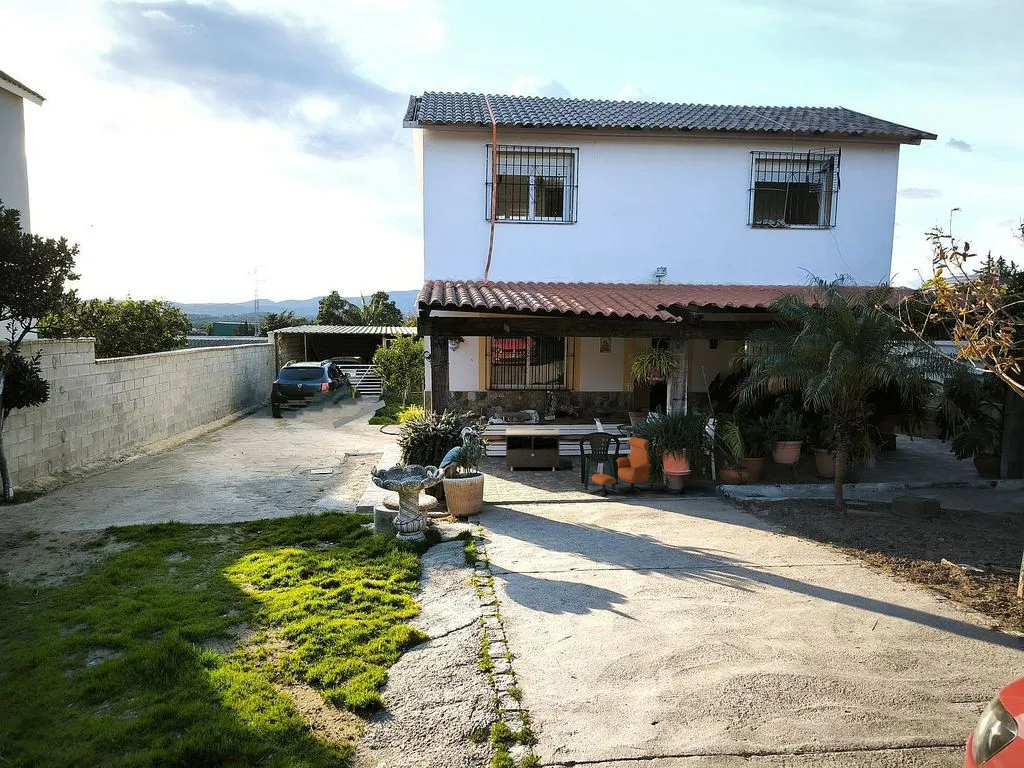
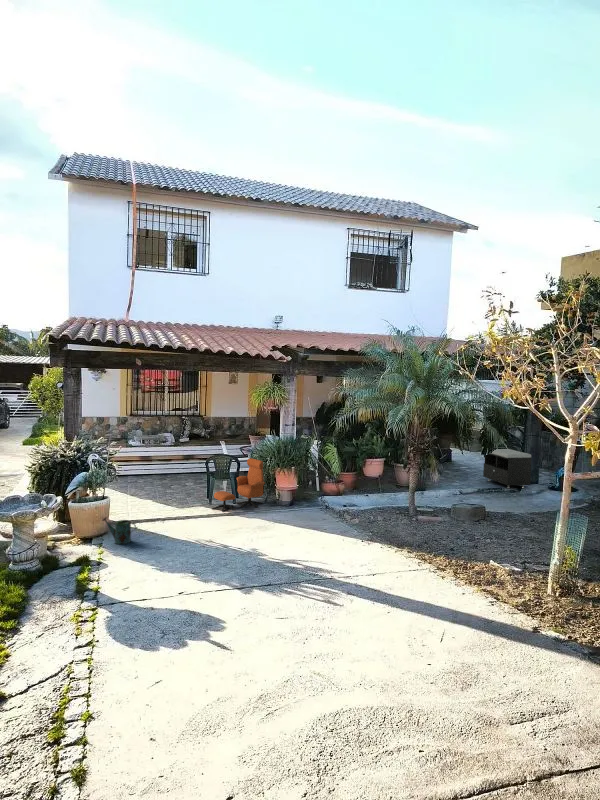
storage bench: present [506,428,559,471] -> present [483,449,531,488]
watering can: none [479,494,514,523] -> present [103,518,136,544]

